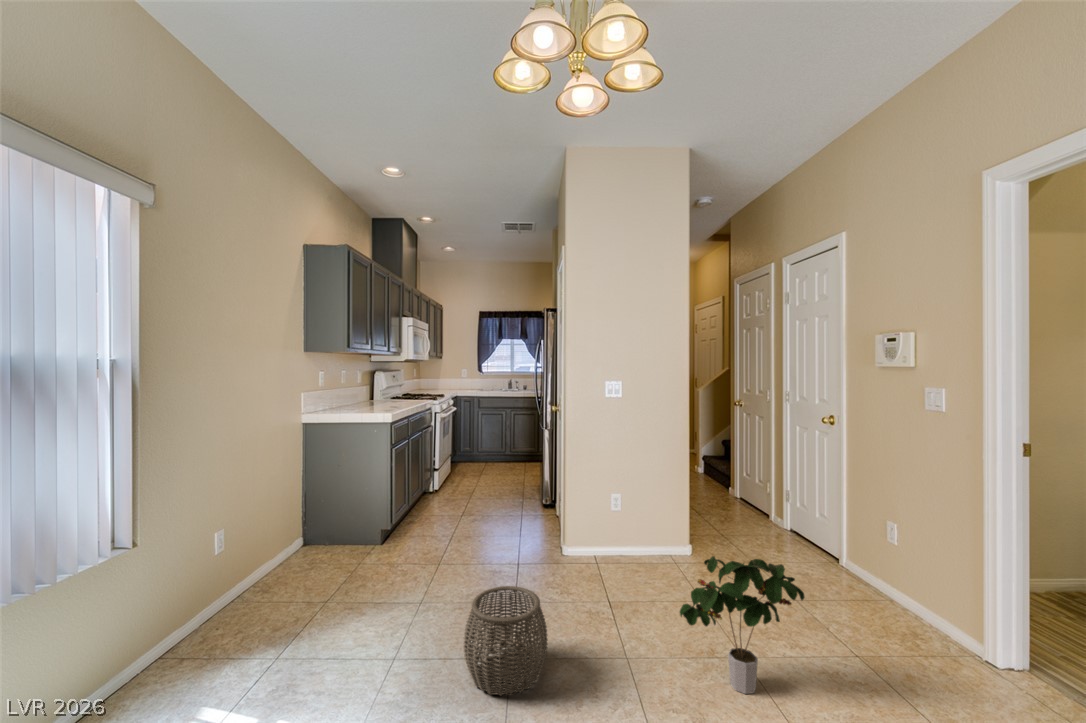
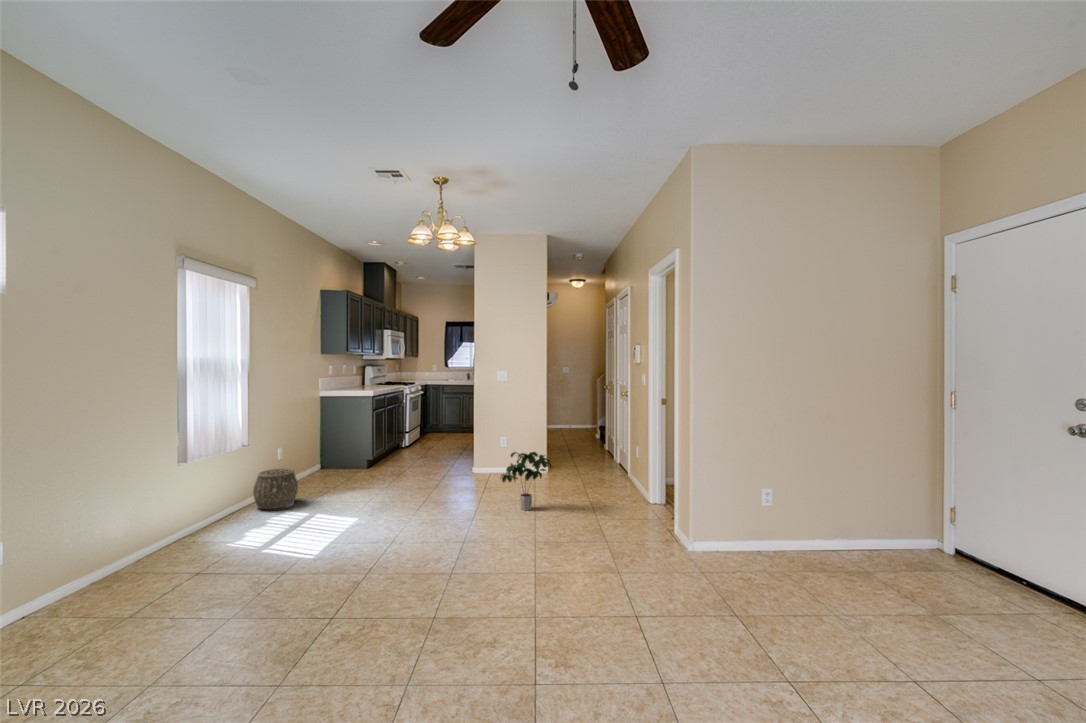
woven basket: present [464,586,548,695] -> present [253,468,298,509]

